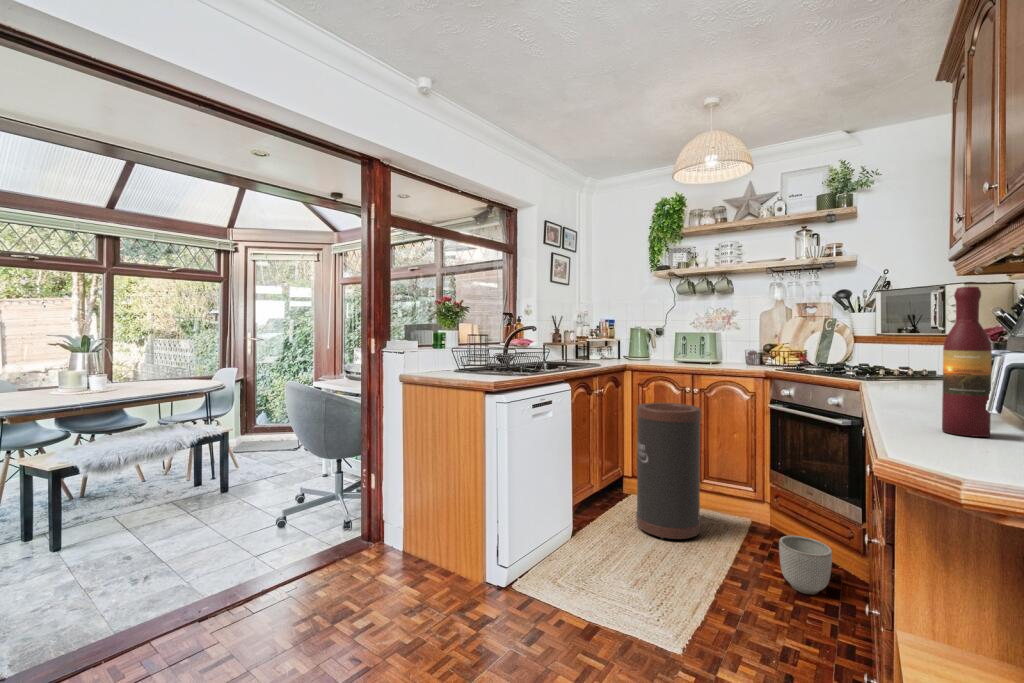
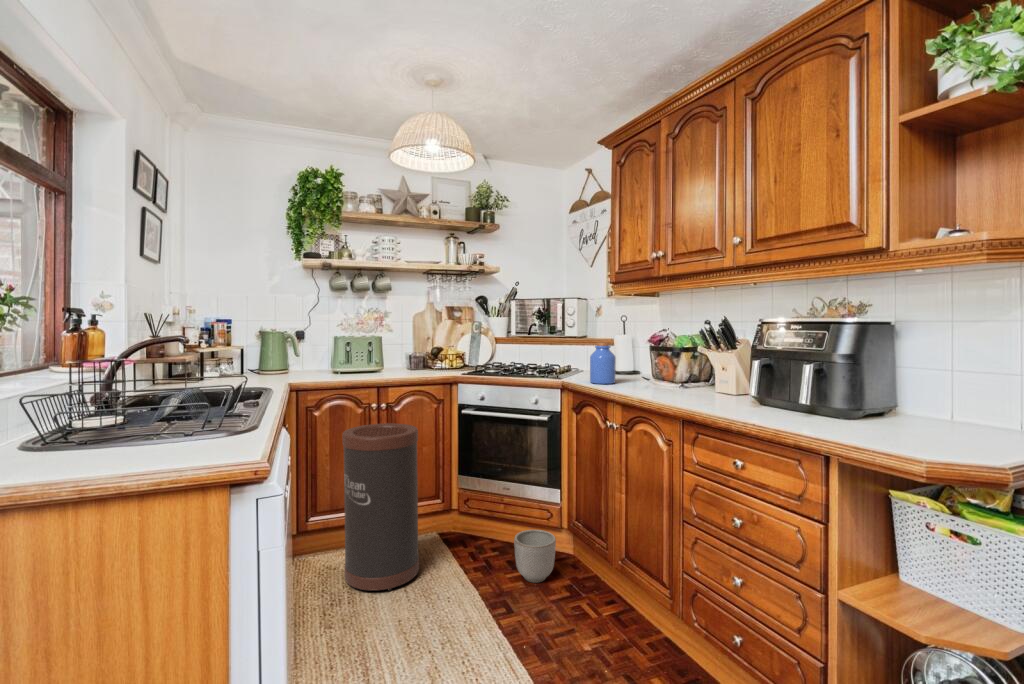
wine bottle: present [942,287,992,437] -> none [764,320,792,426]
jar: none [898,335,941,388] -> present [590,342,616,384]

